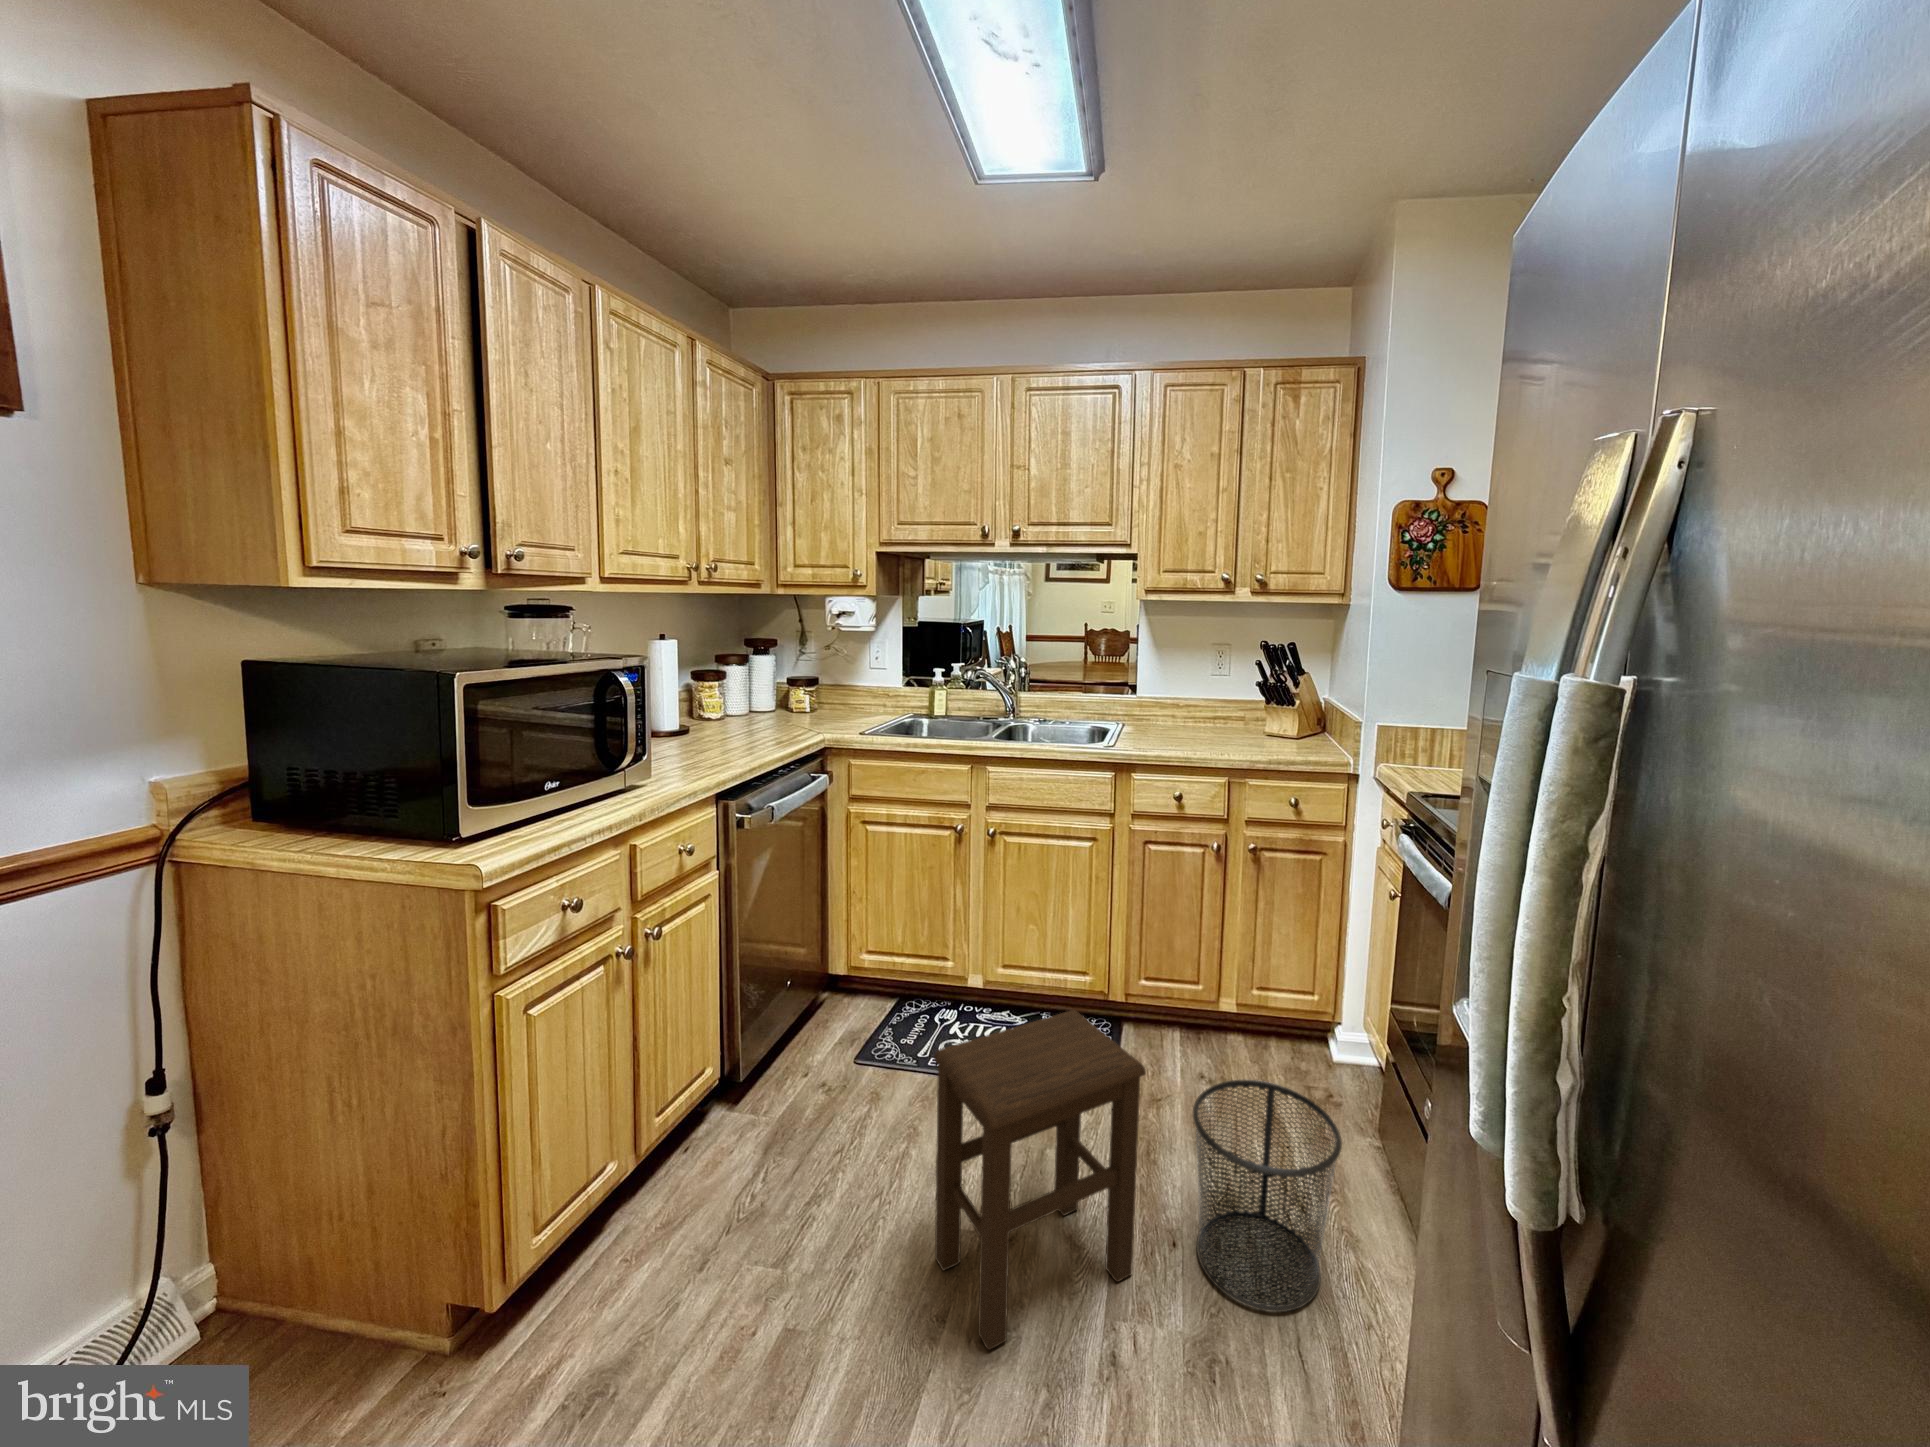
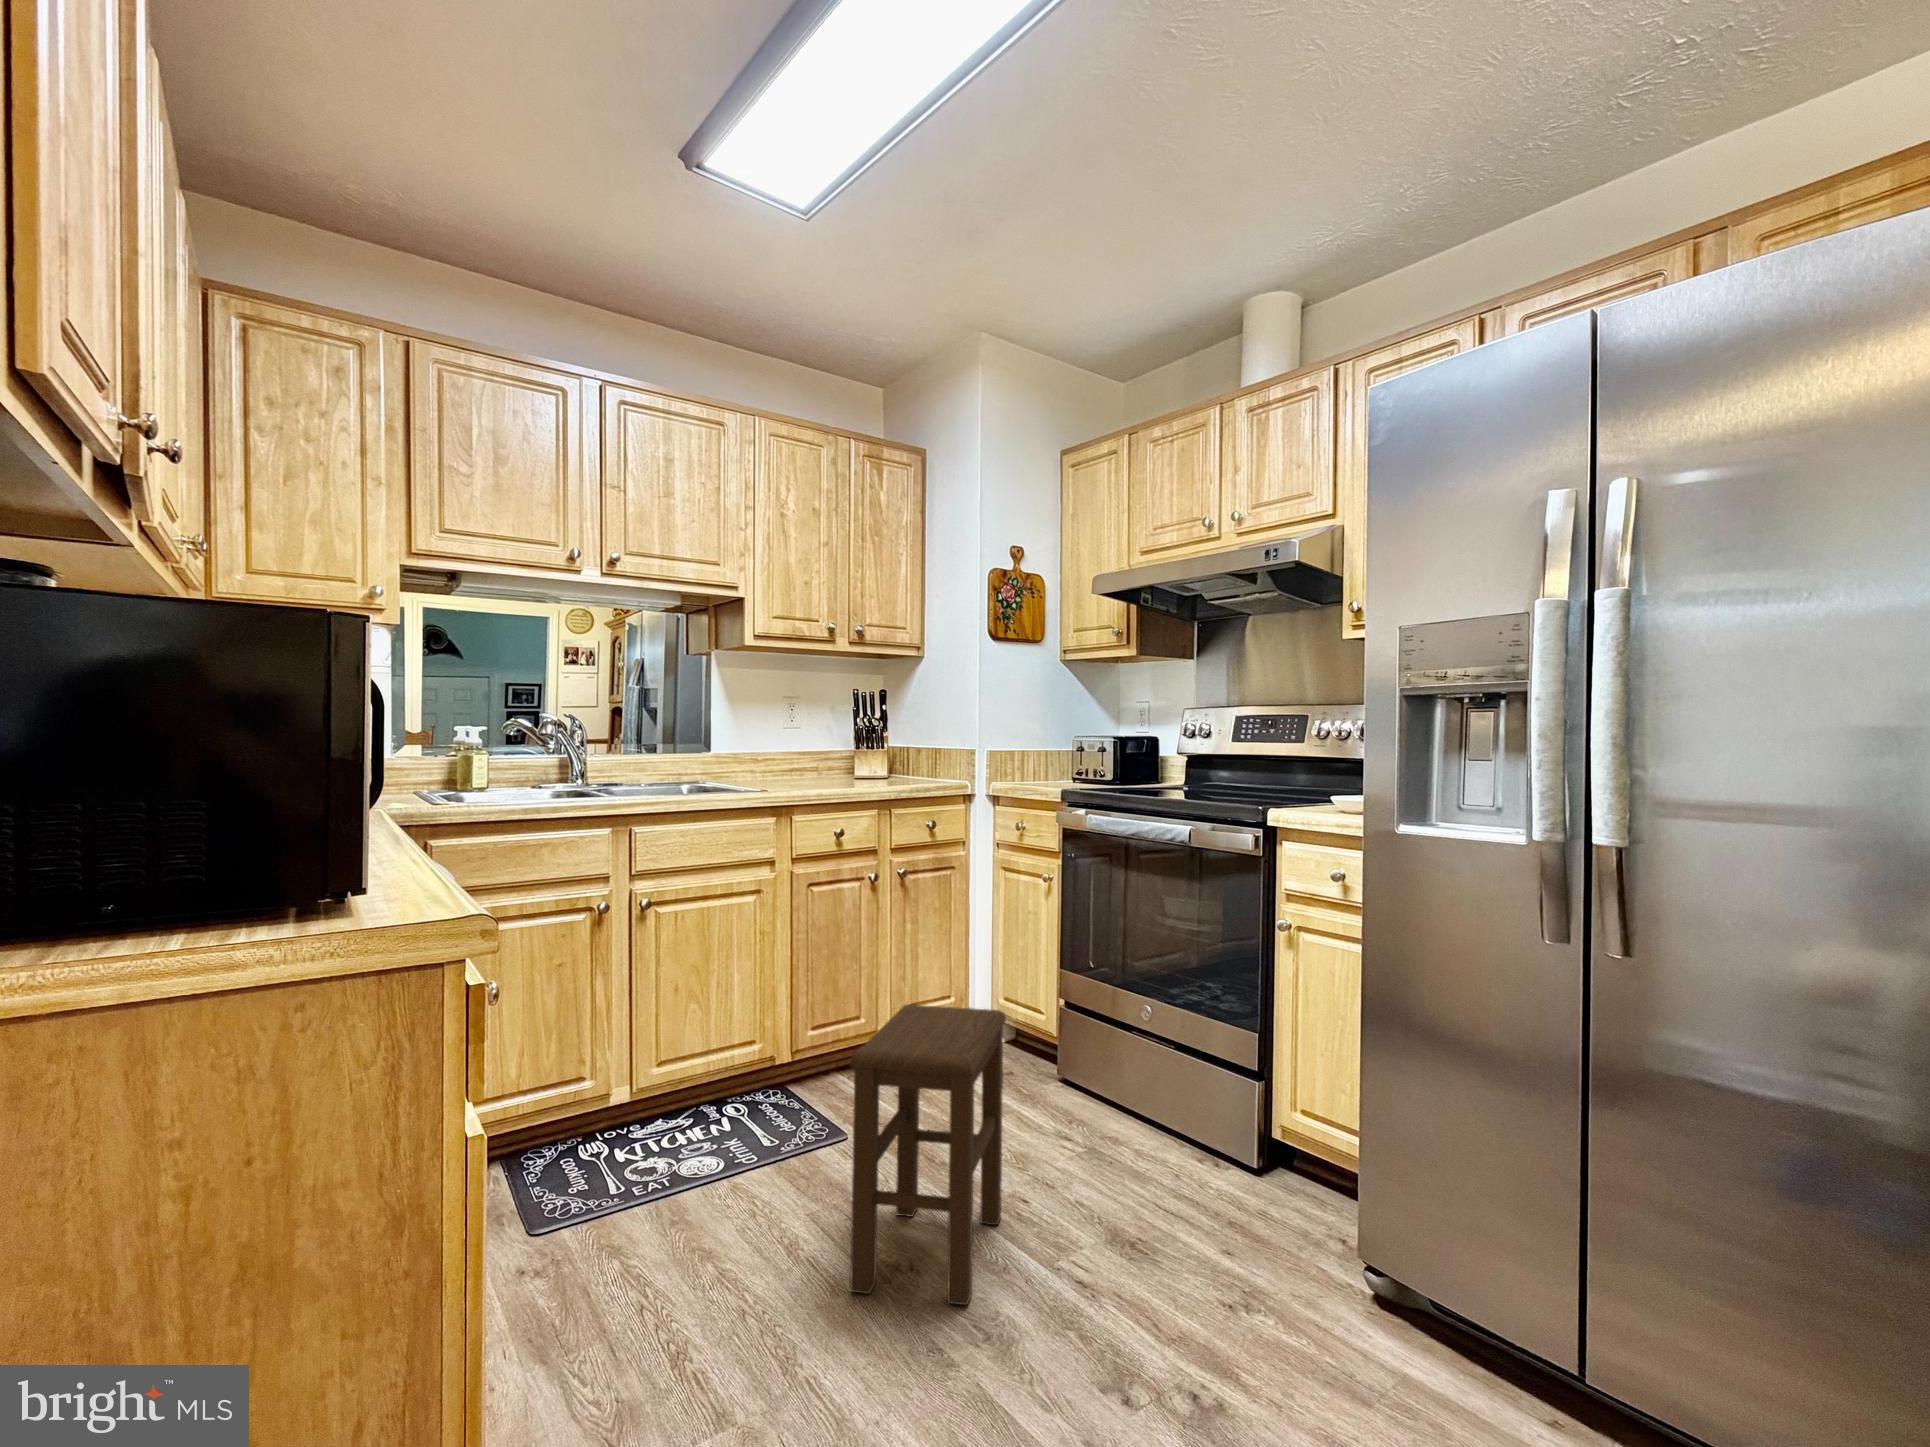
waste bin: present [1193,1080,1342,1312] -> none [1003,1024,1119,1192]

